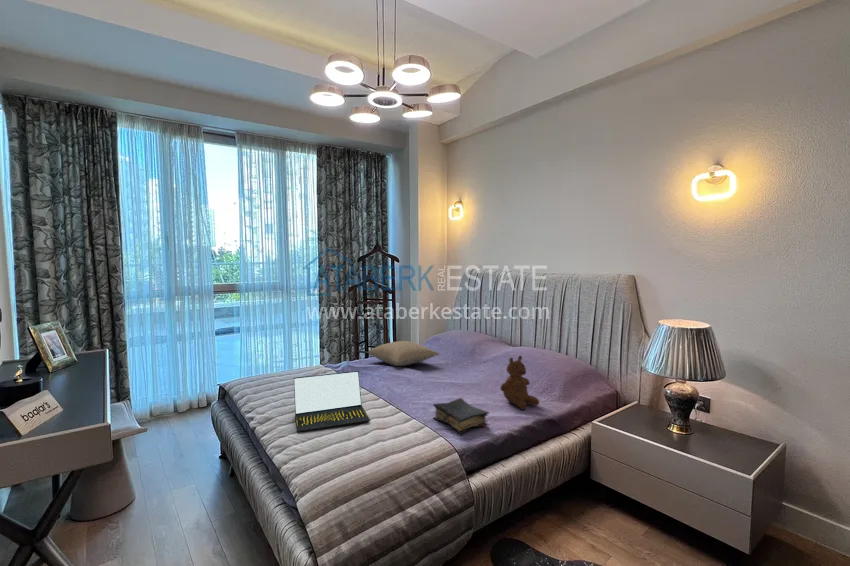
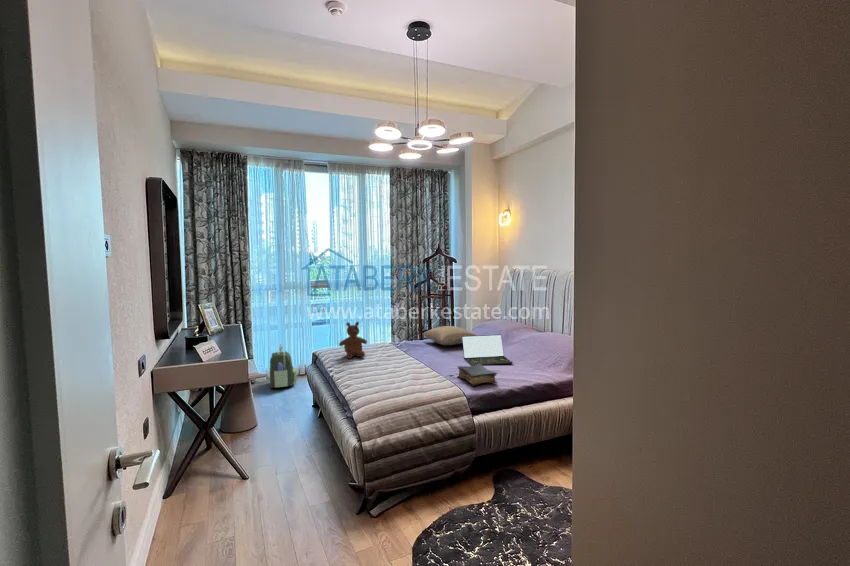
teddy bear: present [501,356,539,409] -> present [339,322,367,359]
backpack: none [155,370,195,433] -> present [270,344,297,388]
laptop: present [294,371,370,432] -> present [462,335,512,366]

